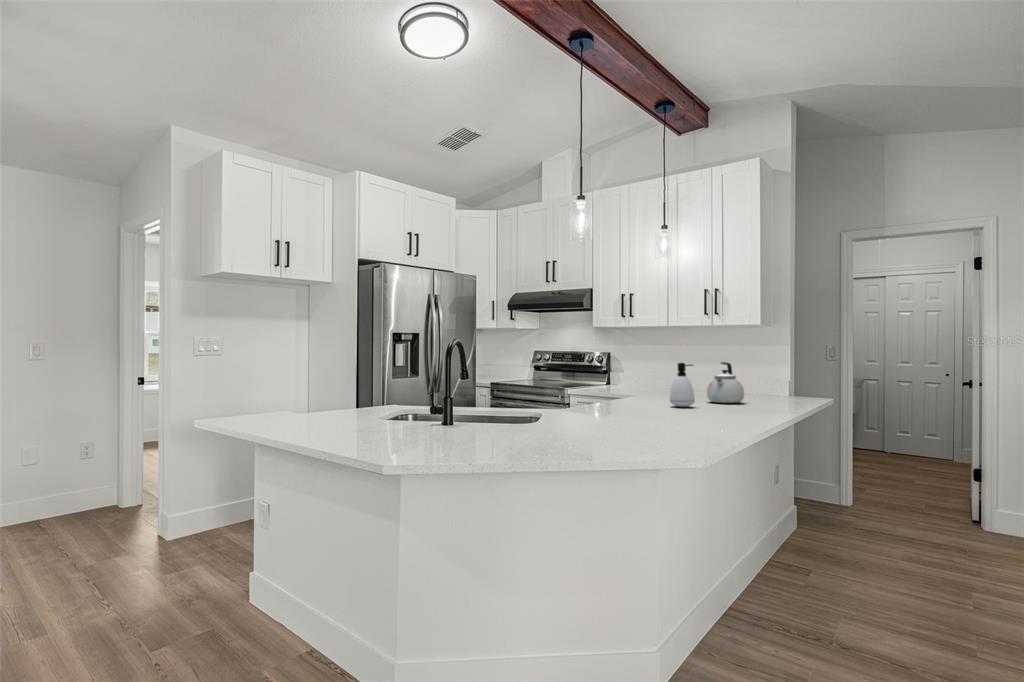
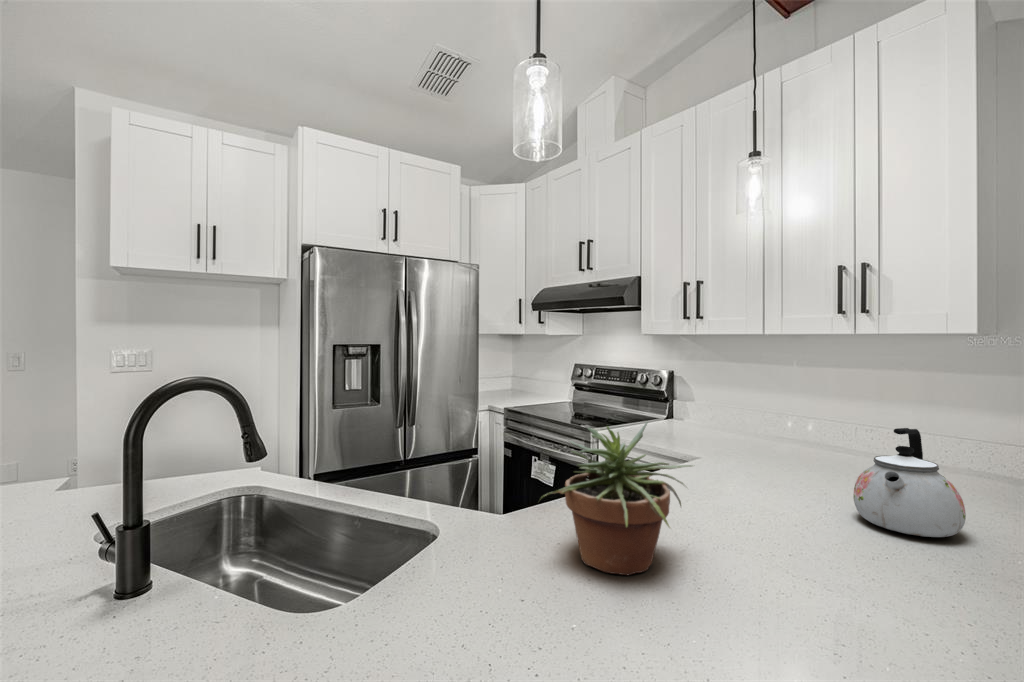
potted plant: none [596,356,650,410] -> present [541,422,693,575]
soap dispenser: present [670,363,695,407] -> none [753,441,826,563]

